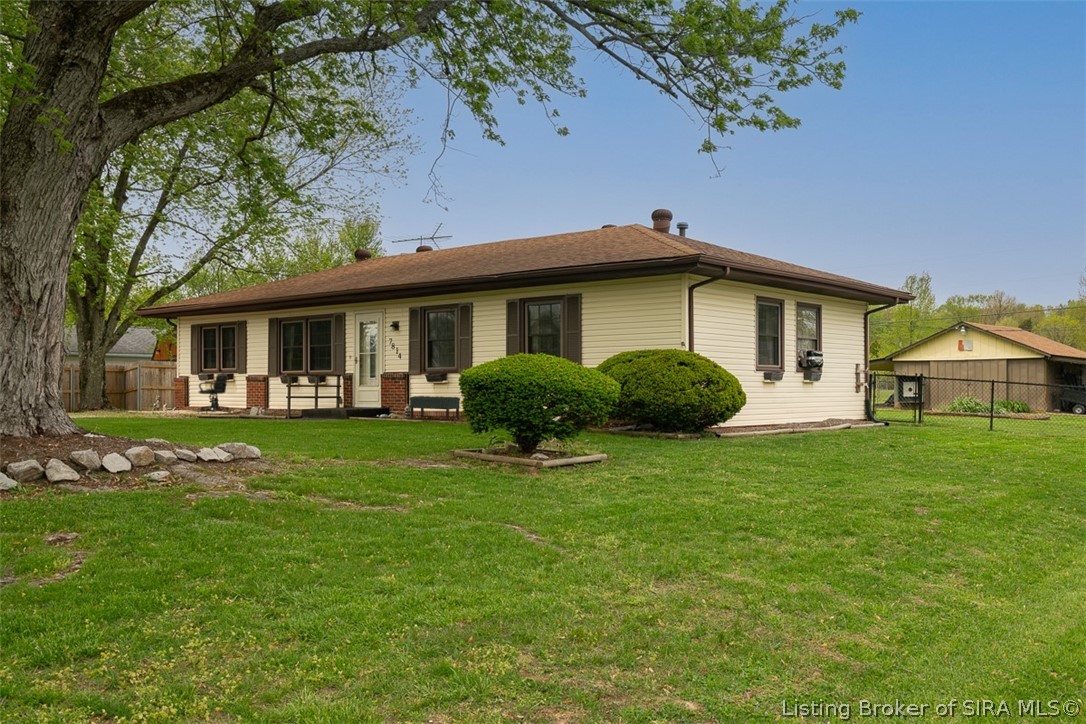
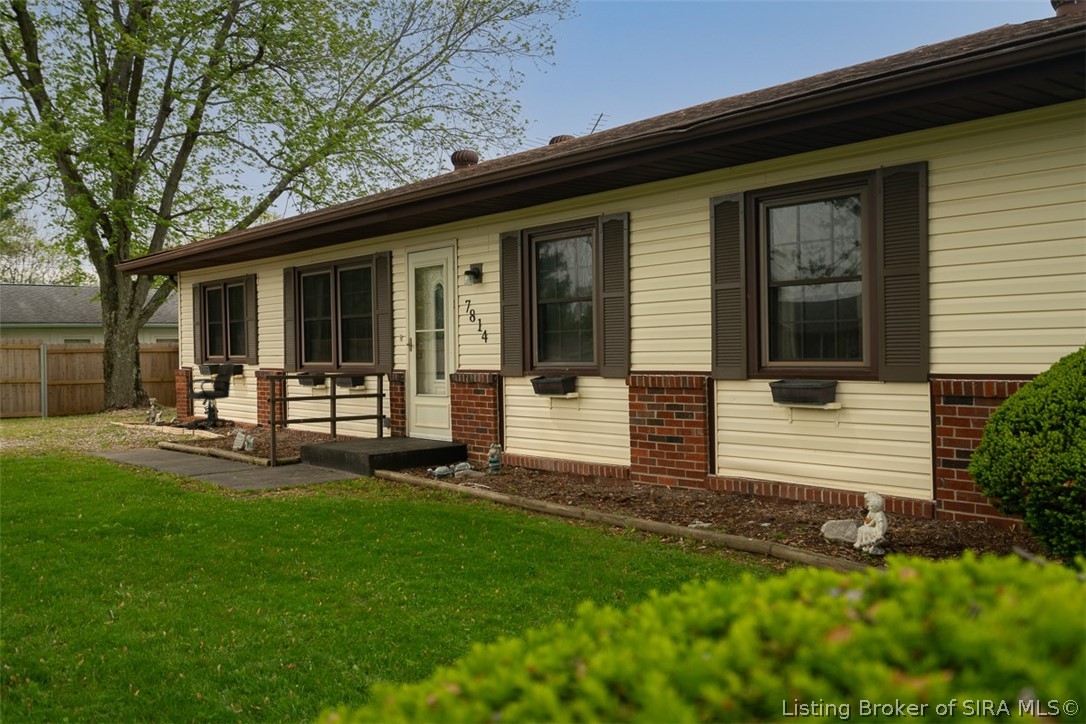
bench: present [409,396,460,420] -> none [496,423,604,486]

